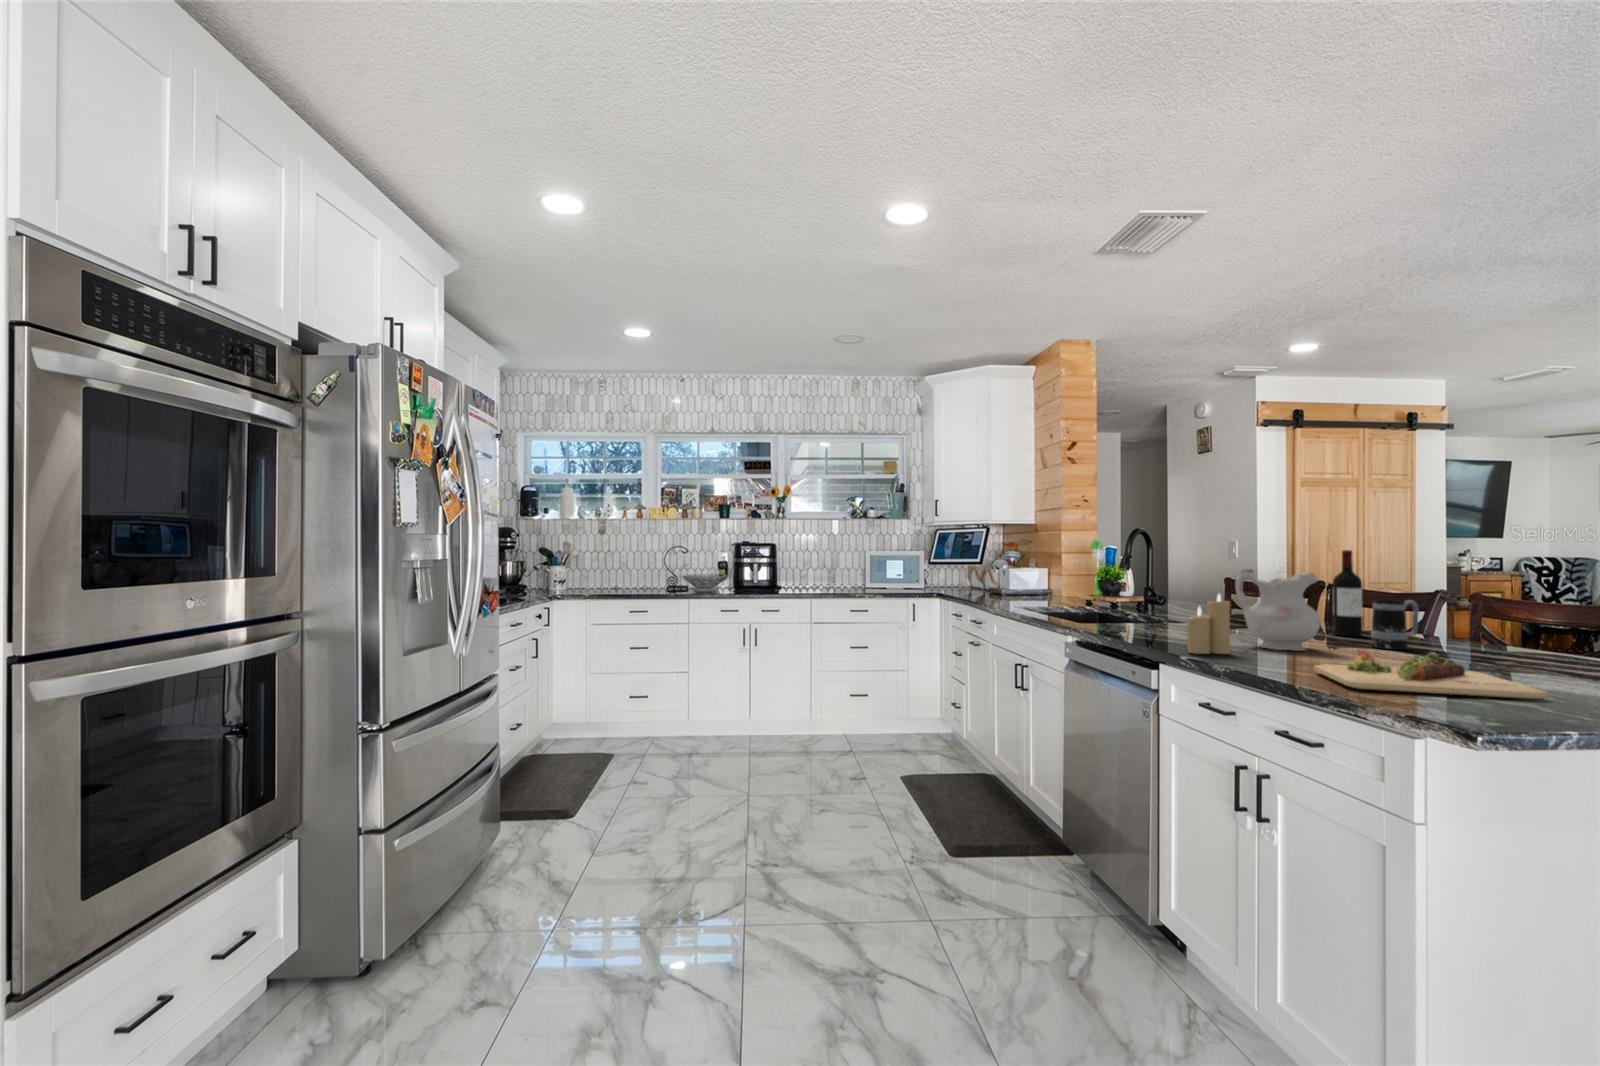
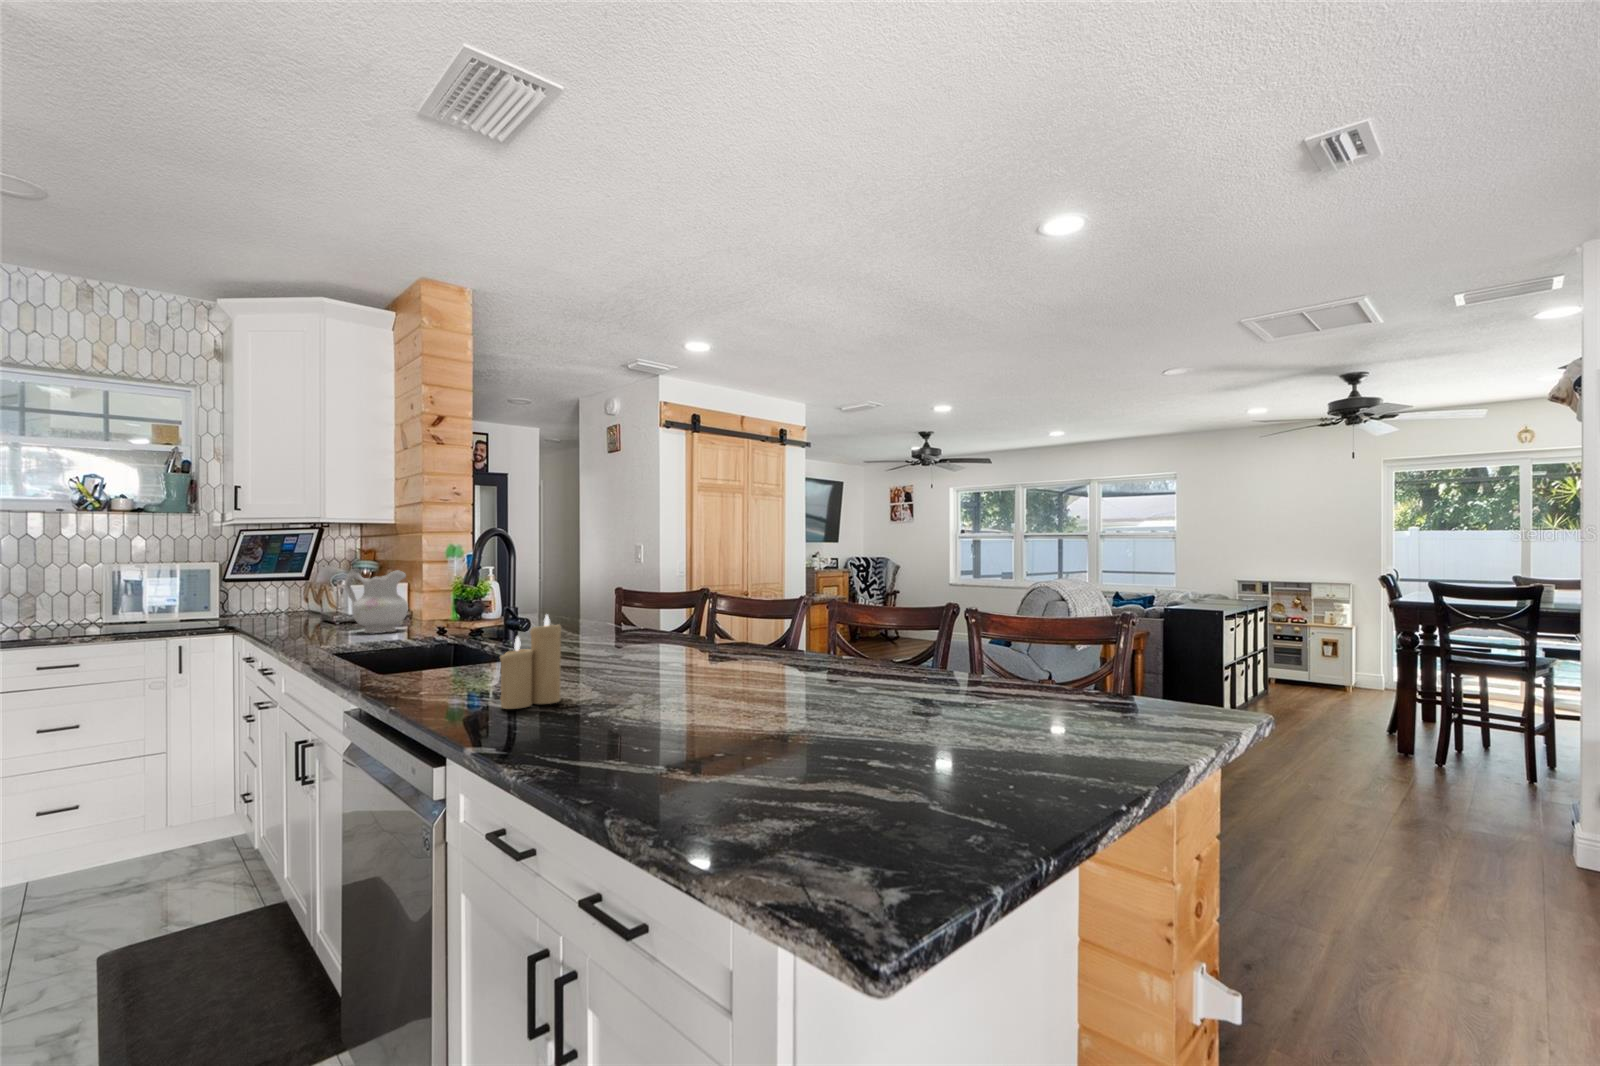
wine bottle: present [1333,550,1363,636] -> none [699,551,726,650]
ceramic pitcher: present [1235,569,1320,651] -> present [345,570,408,633]
mug: present [1371,600,1419,650] -> none [729,606,772,665]
cutting board: present [1314,651,1548,699] -> none [647,680,878,752]

